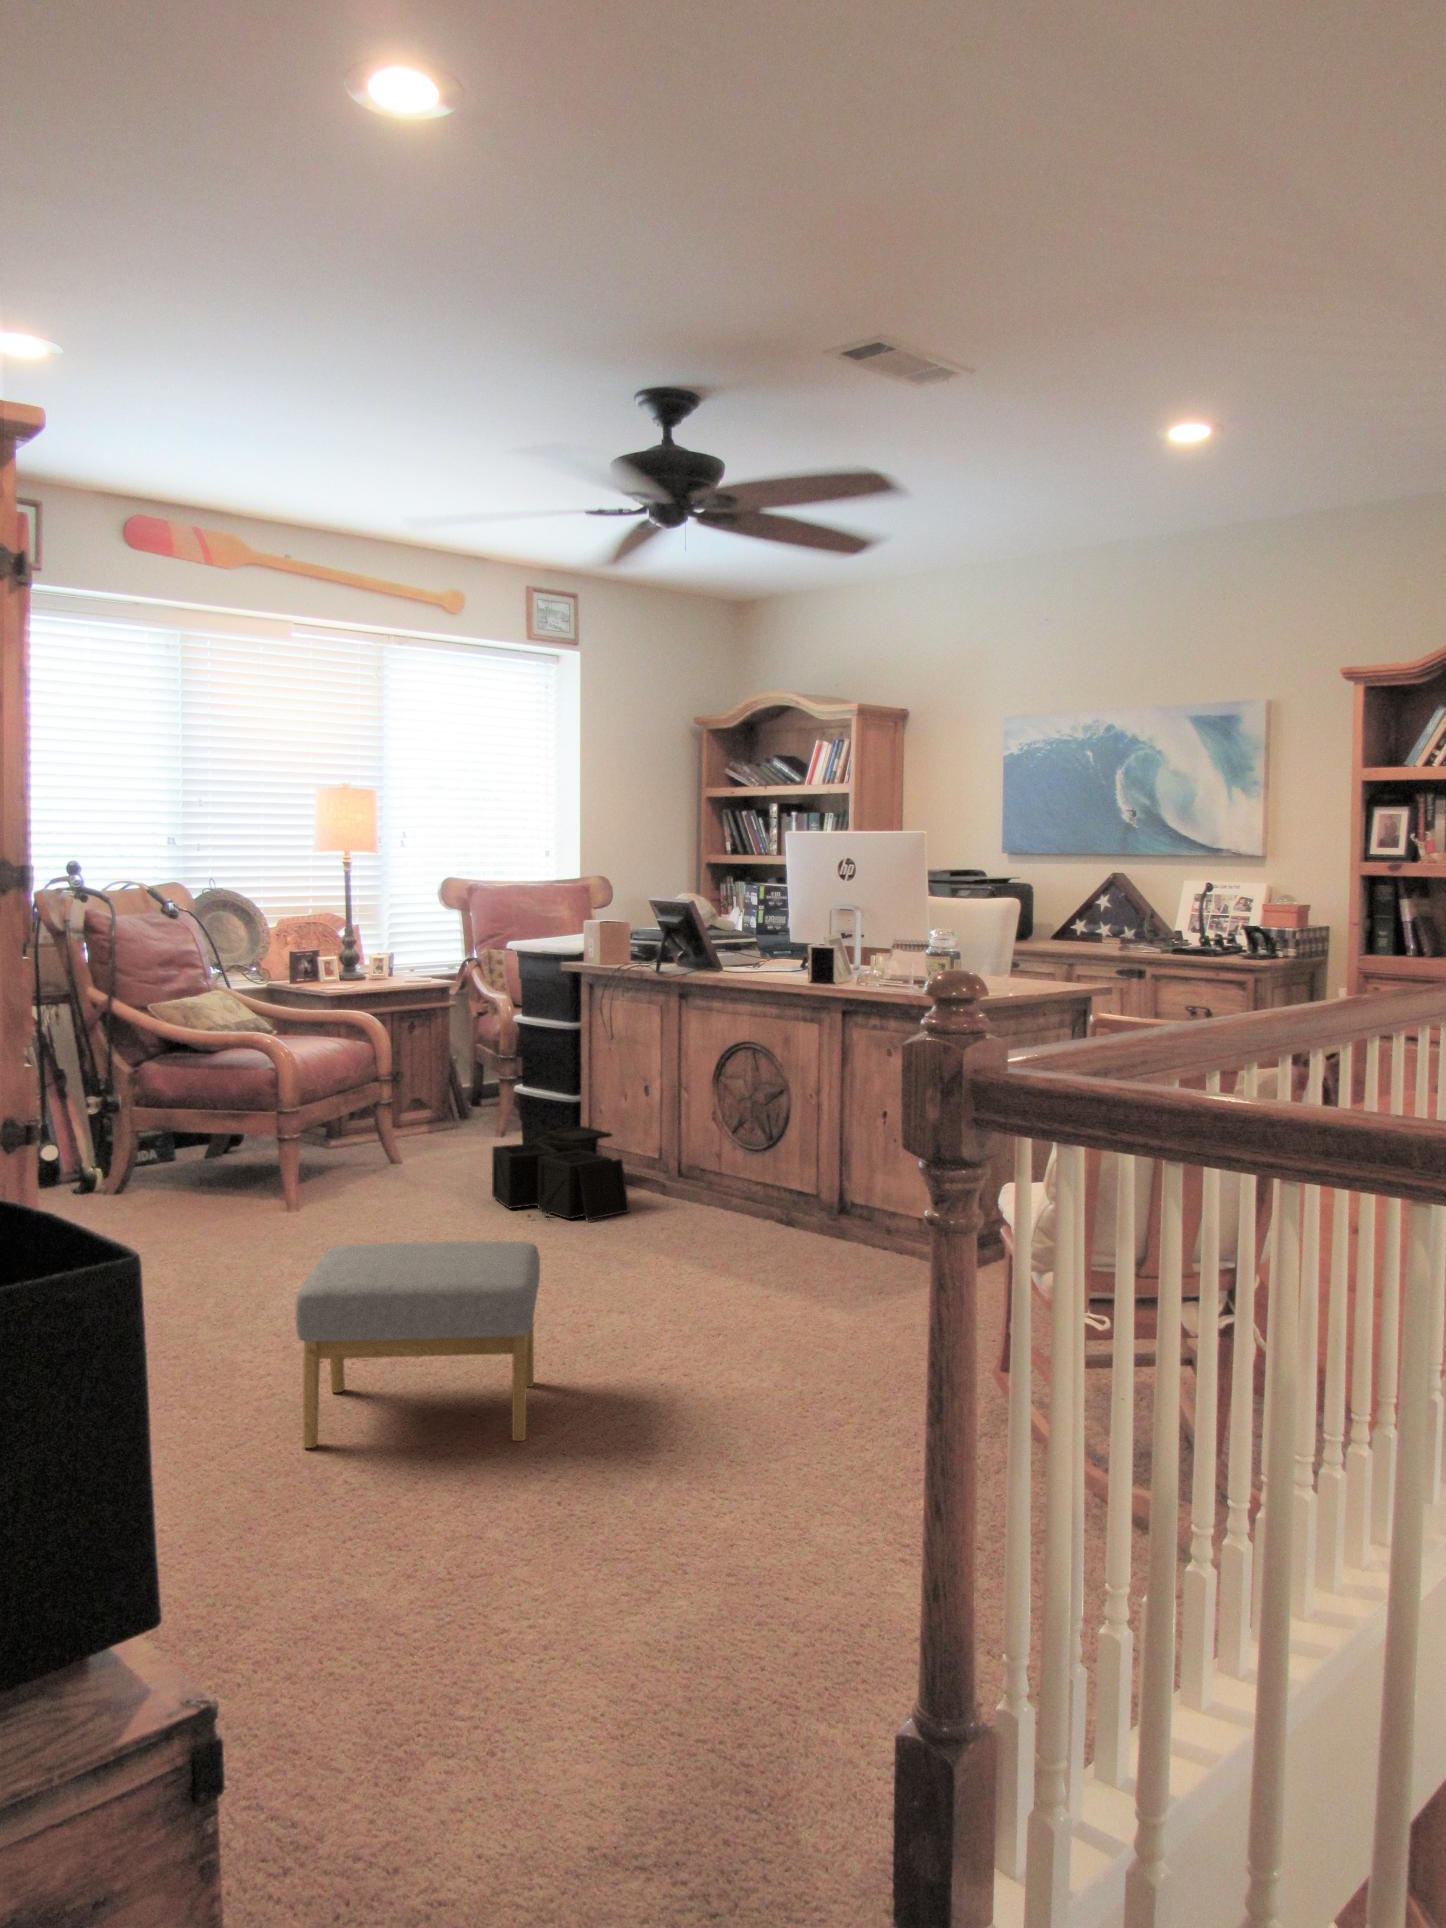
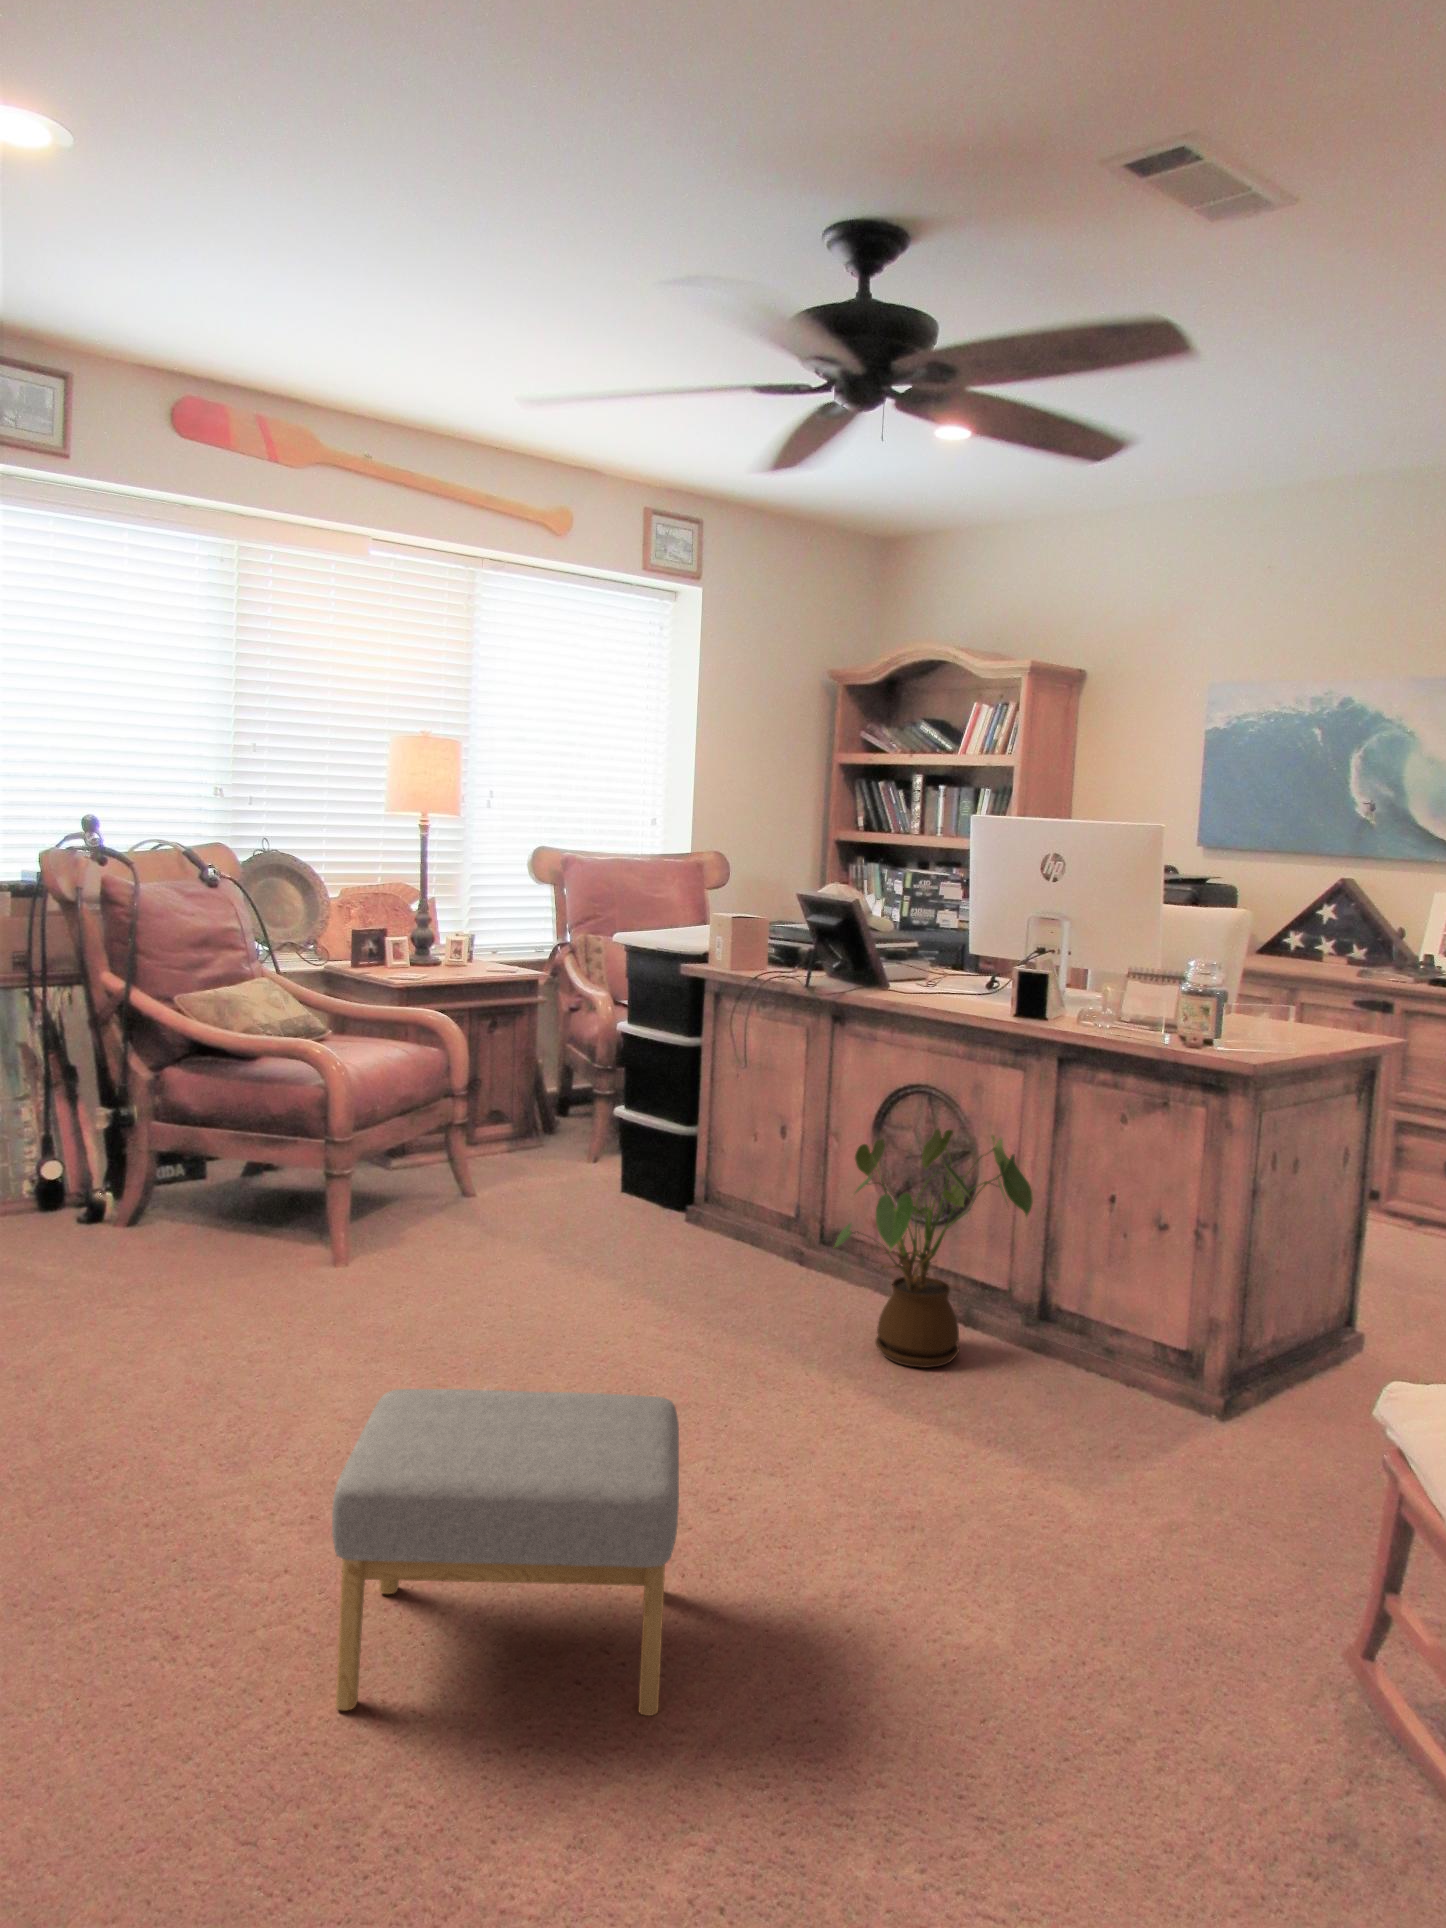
house plant: none [677,1071,825,1254] -> present [835,1129,1033,1368]
storage bin: present [492,1126,629,1220] -> none [586,1166,759,1299]

